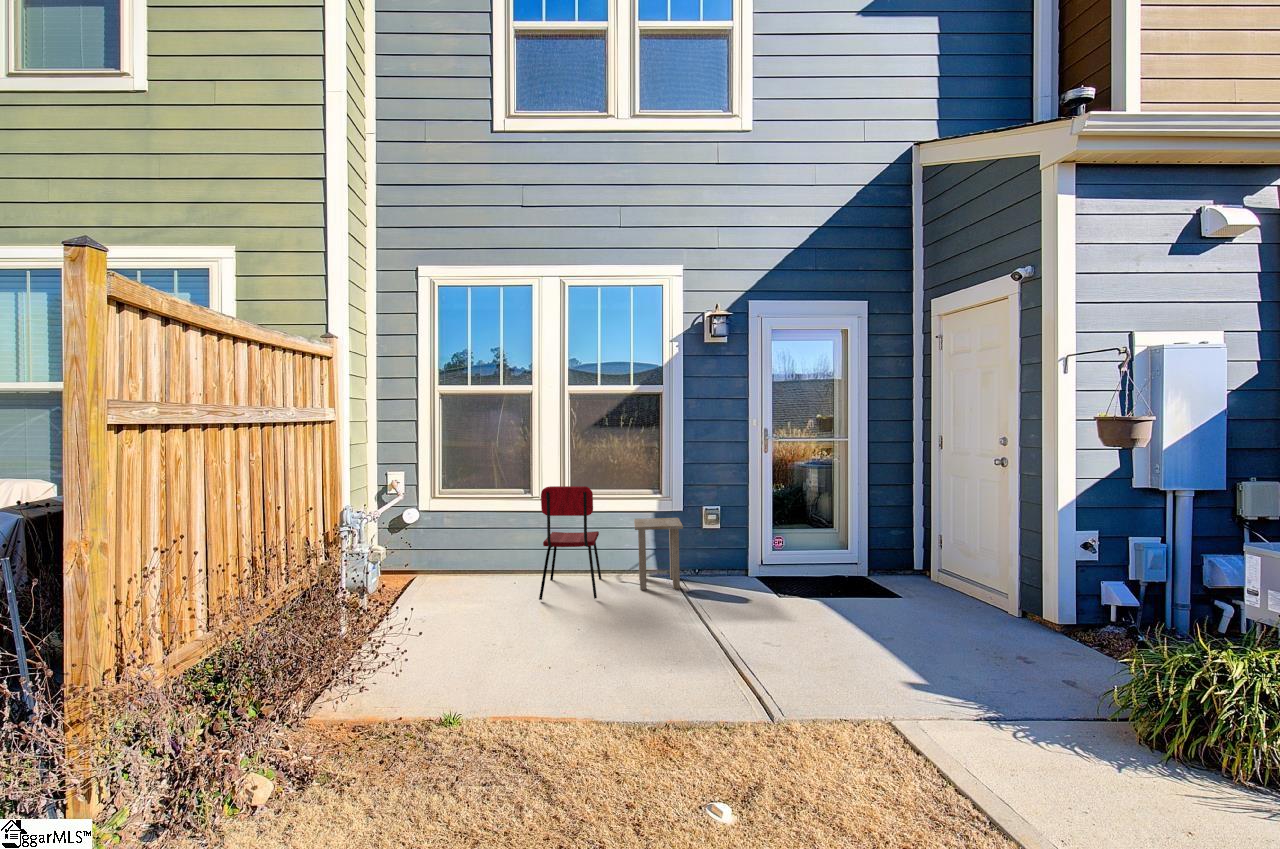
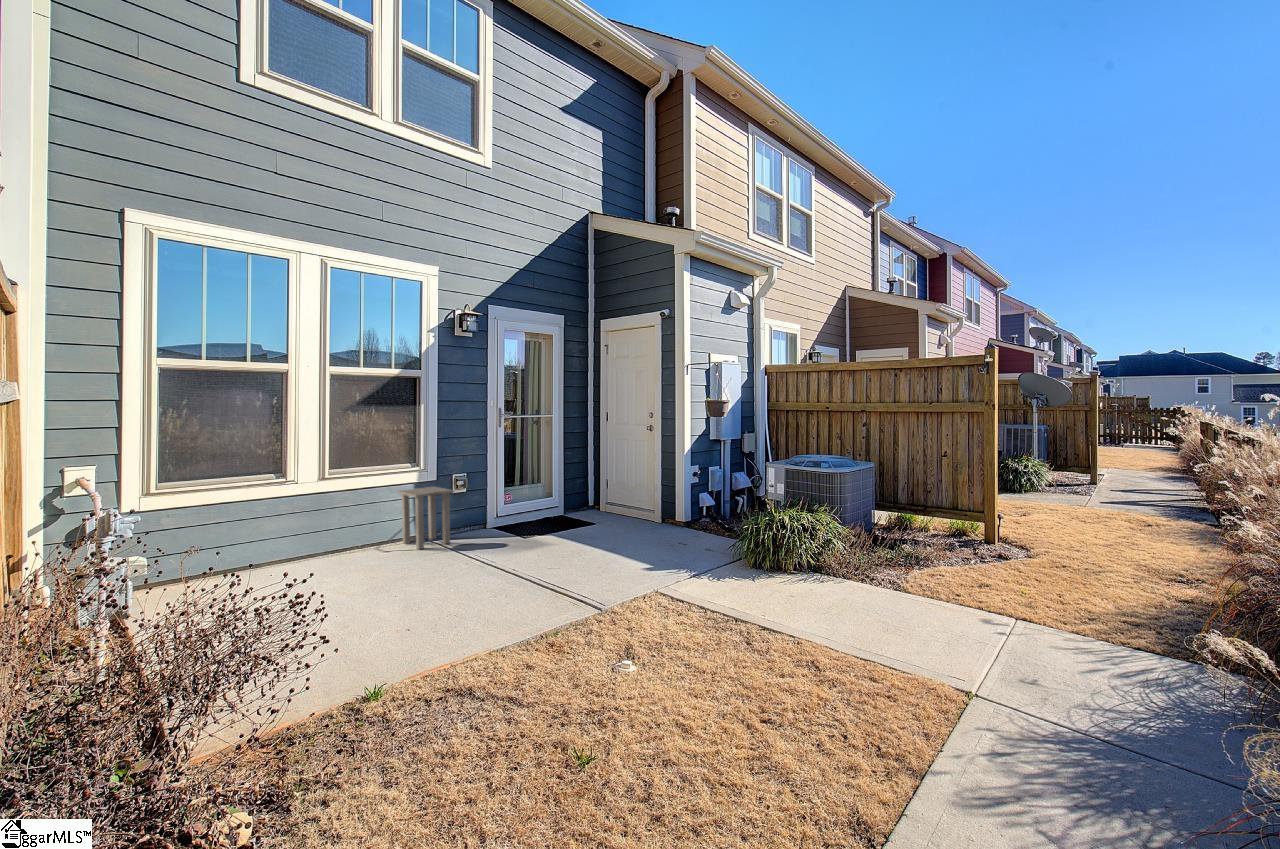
chair: present [539,486,602,600] -> none [316,461,393,571]

